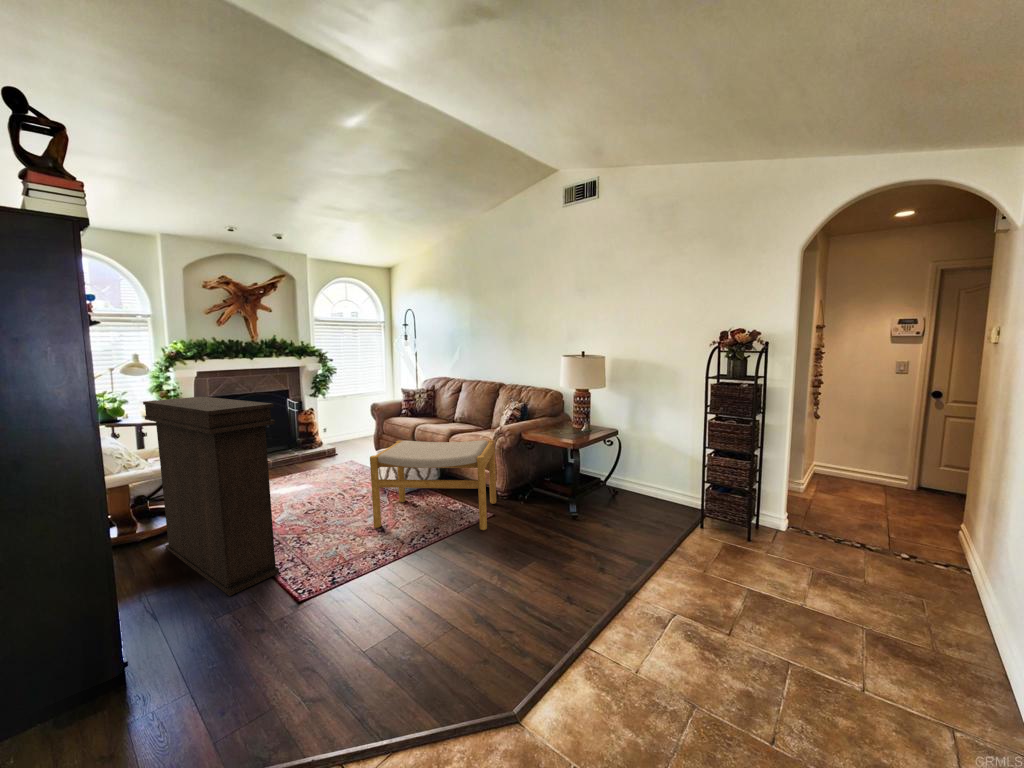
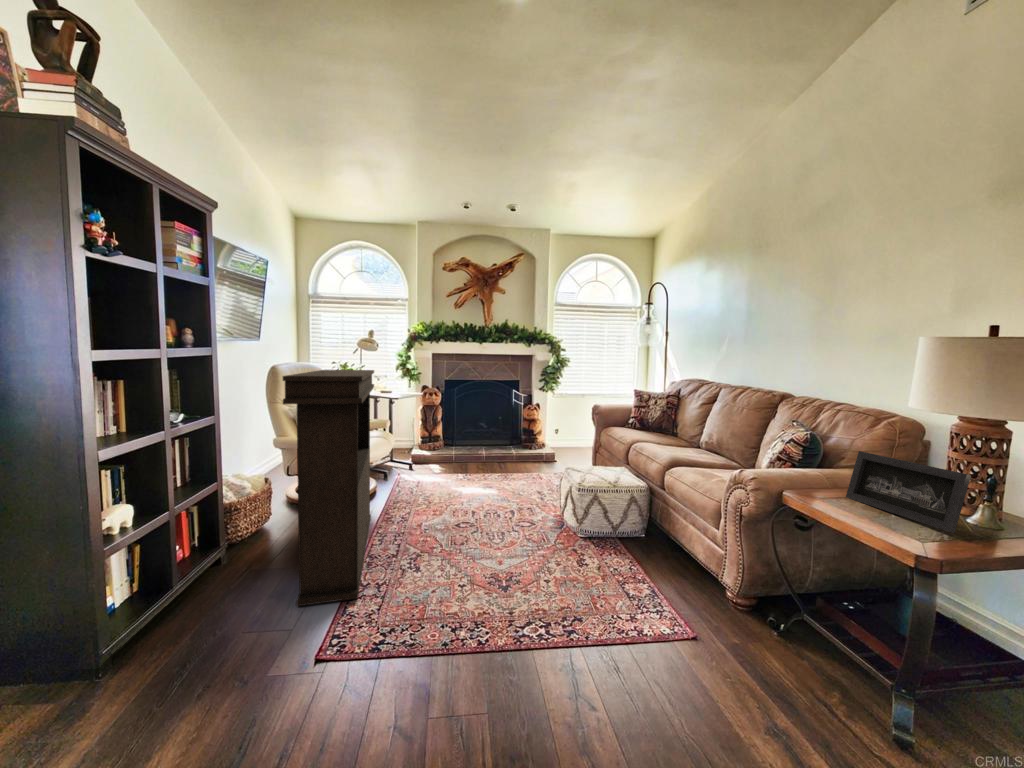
picture frame: none [540,410,578,436] -> present [846,451,971,533]
footstool: present [370,440,496,530] -> none [504,457,724,671]

